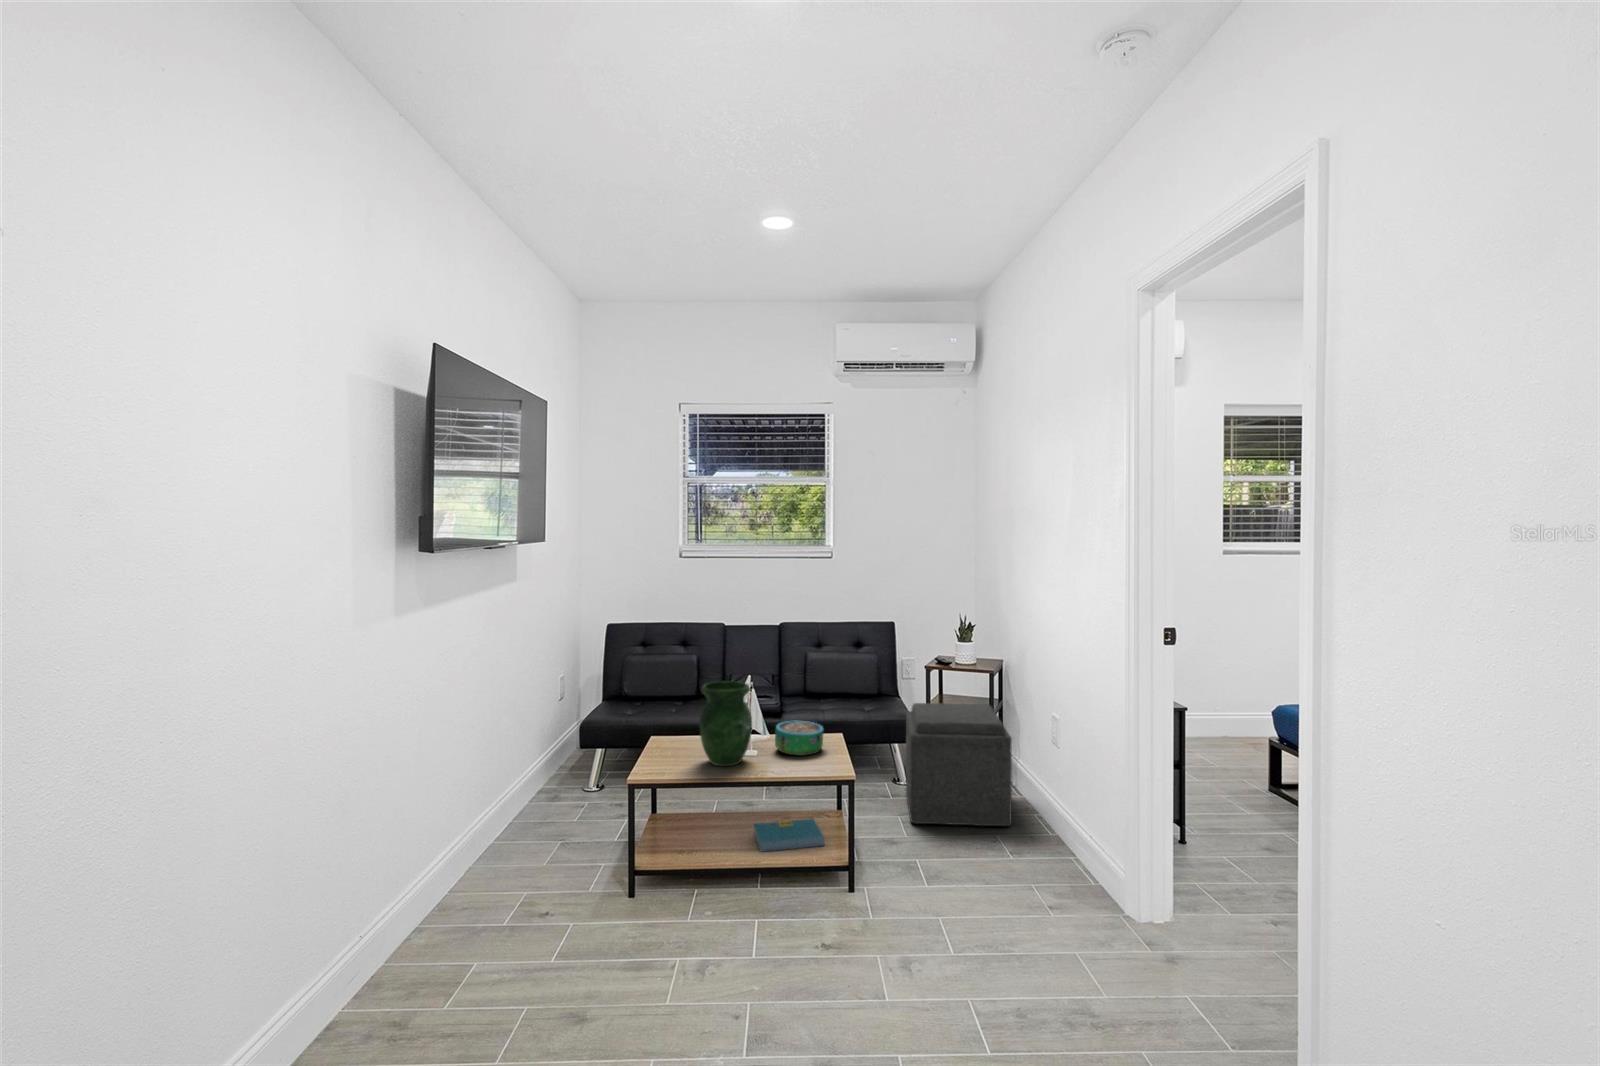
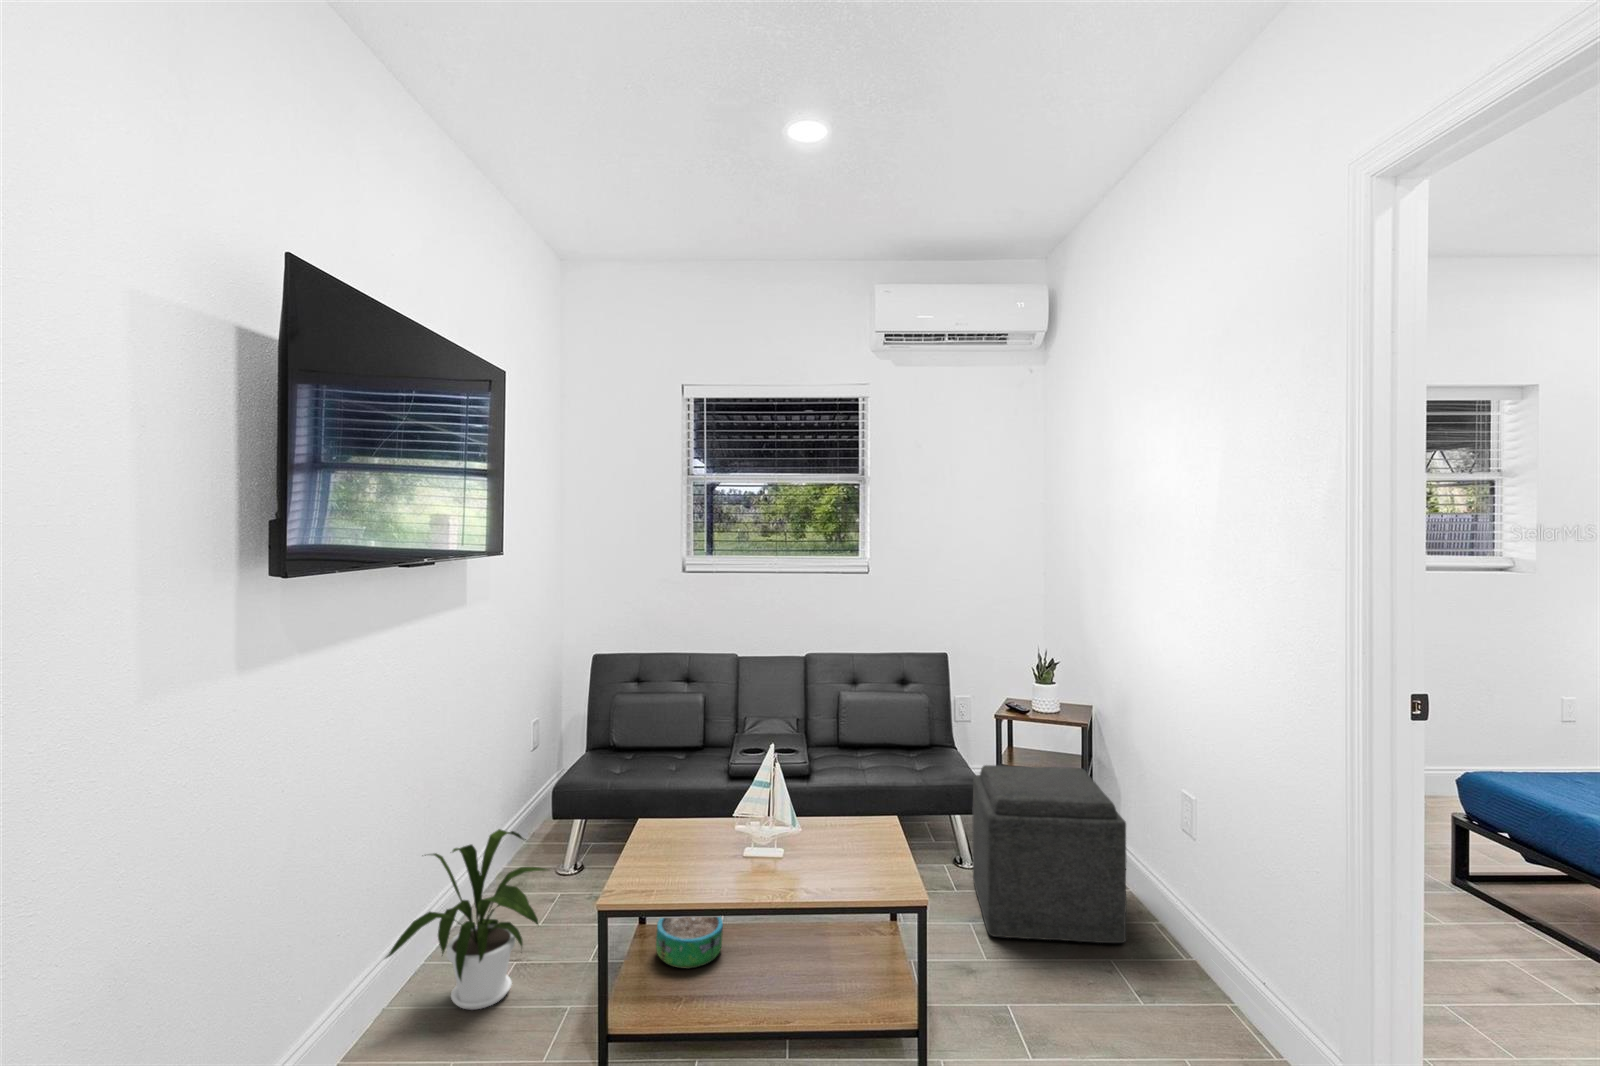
vase: present [699,681,752,766] -> none [702,751,777,878]
decorative bowl: present [775,721,823,756] -> present [656,917,723,969]
house plant: none [475,741,588,865] -> present [386,829,547,1009]
book: present [754,819,825,852] -> none [778,943,881,1004]

